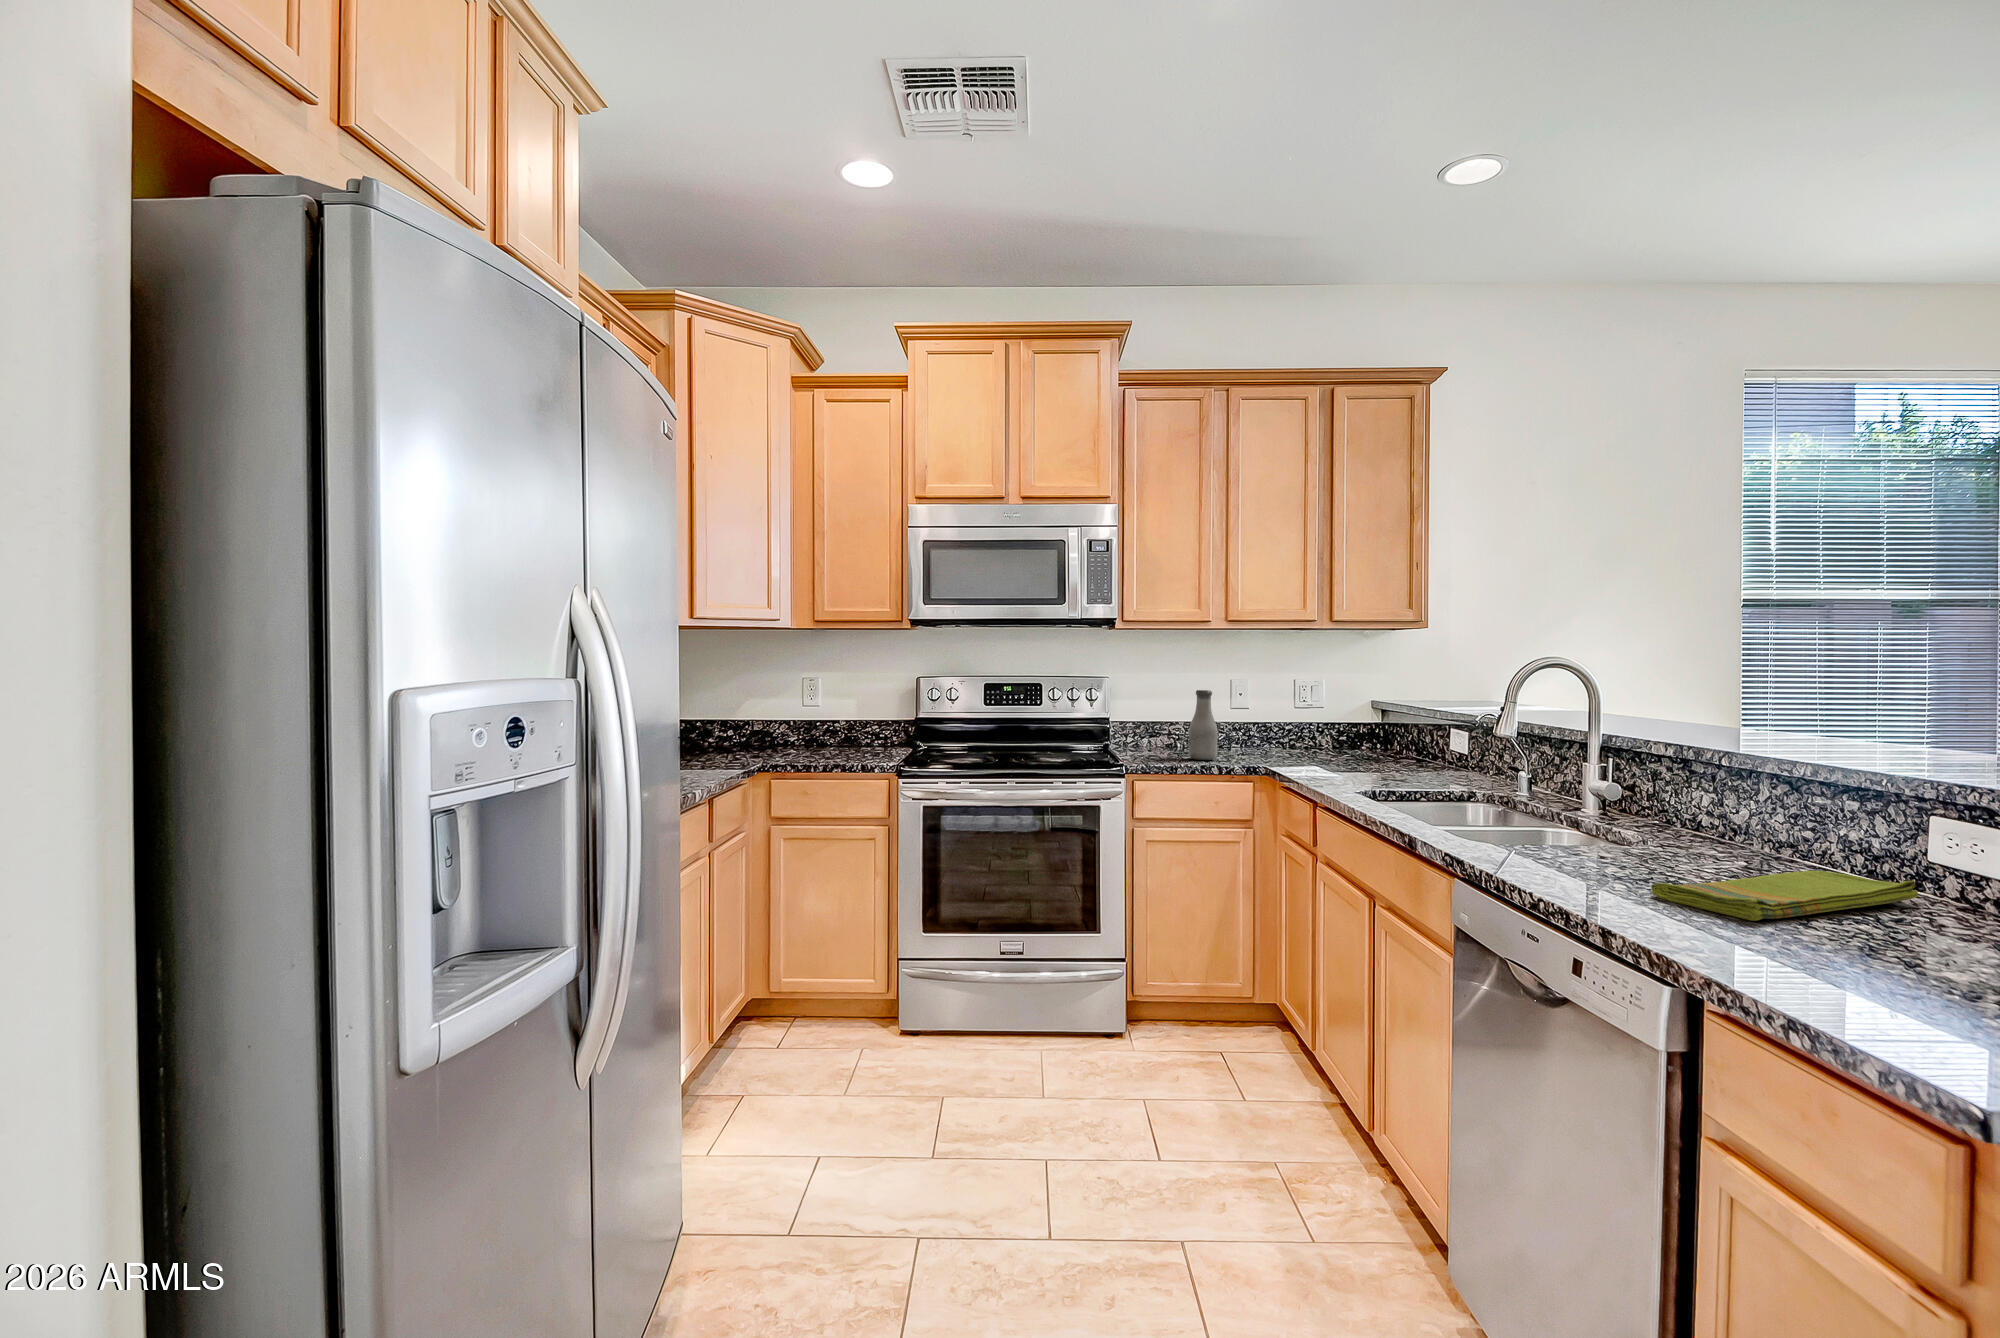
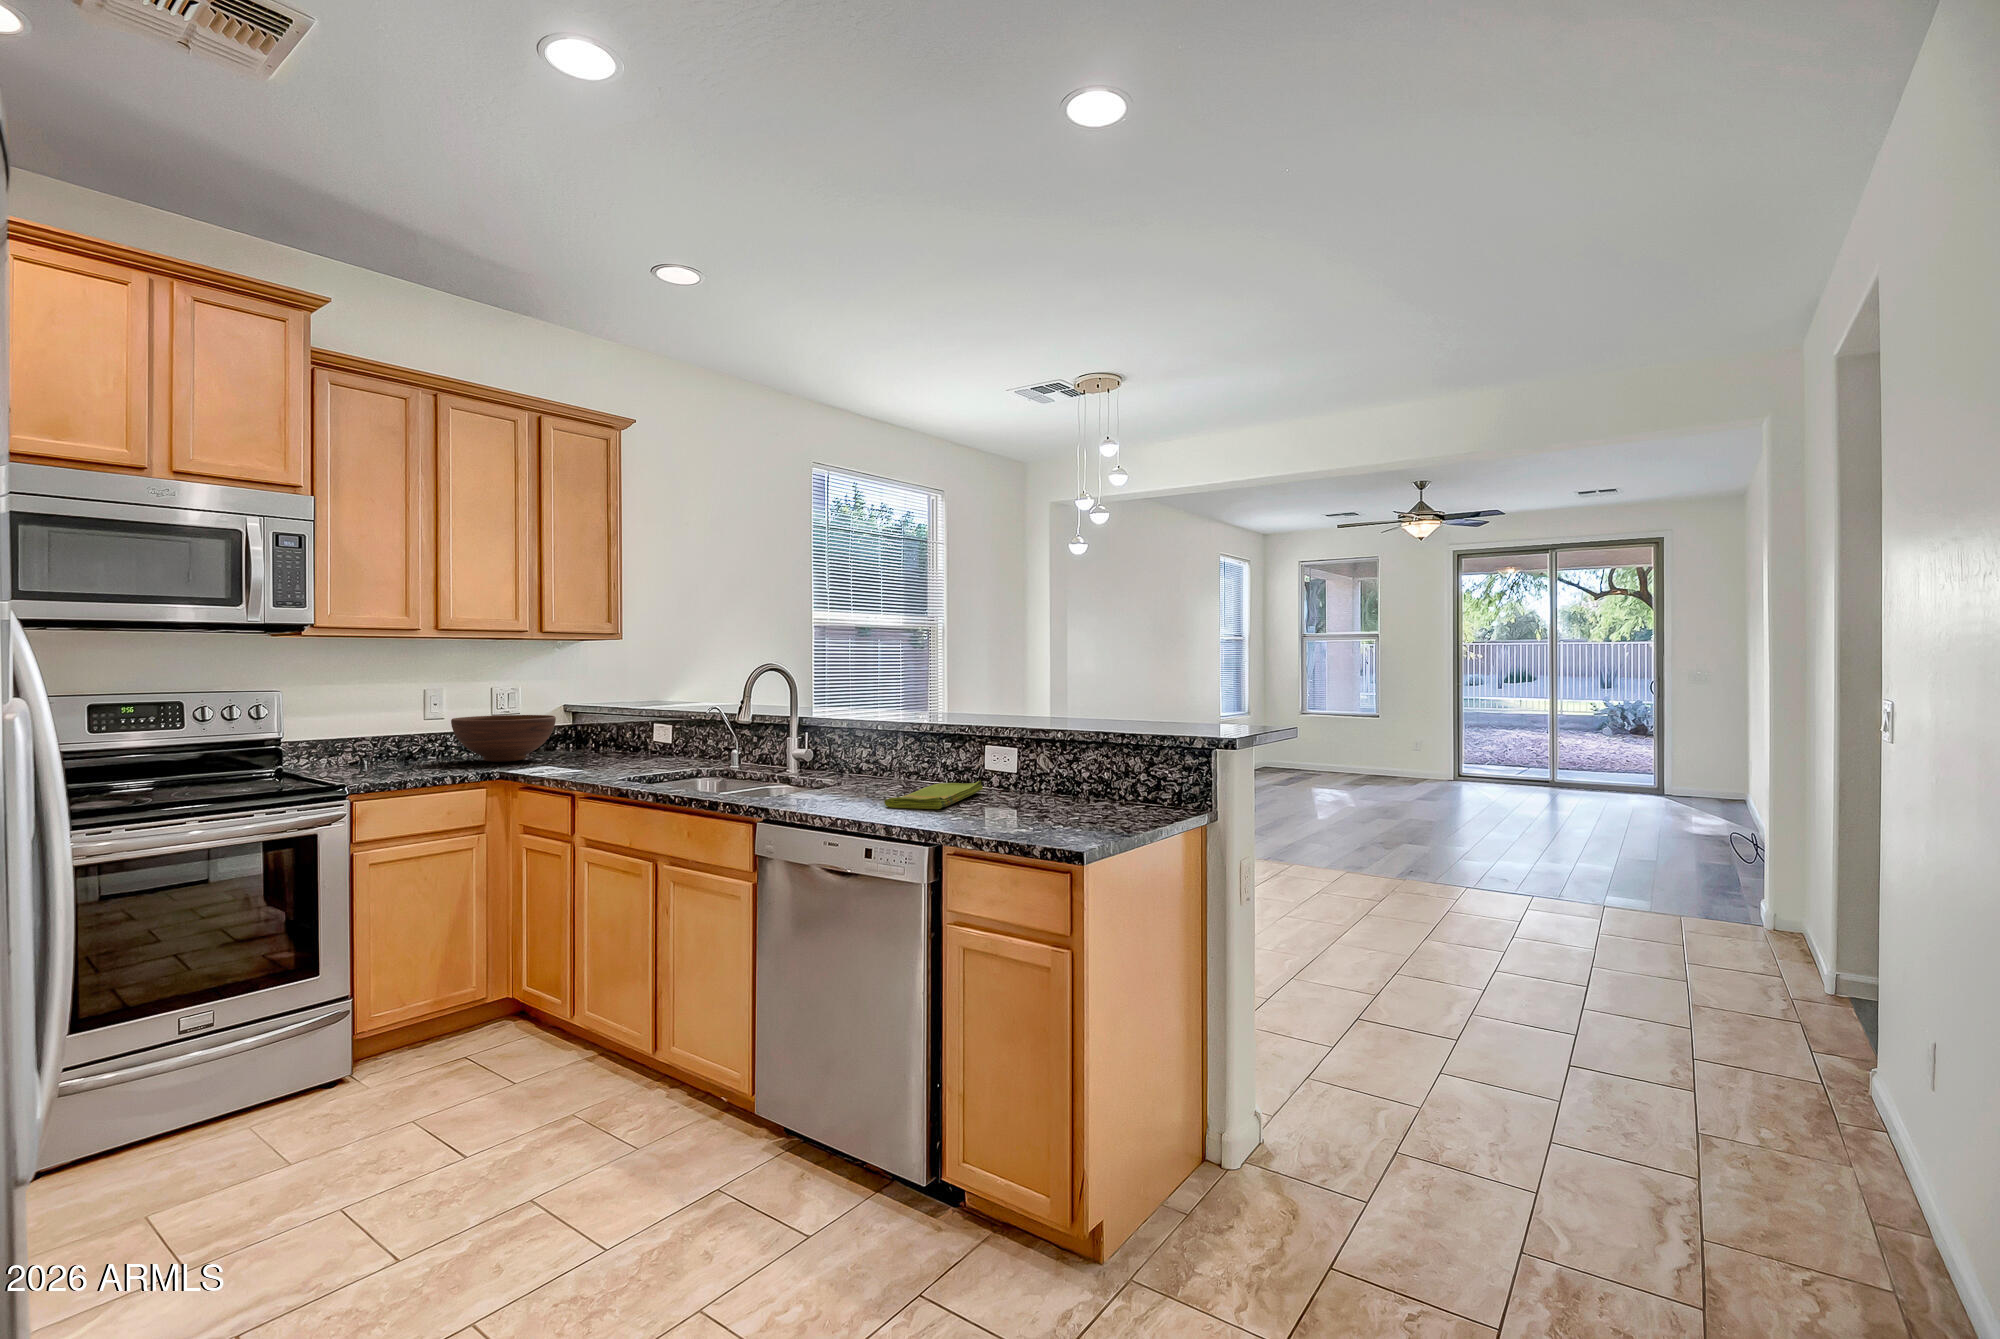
bottle: present [1189,690,1218,760] -> none [400,700,434,772]
fruit bowl: none [1247,708,1349,757] -> present [451,715,556,762]

